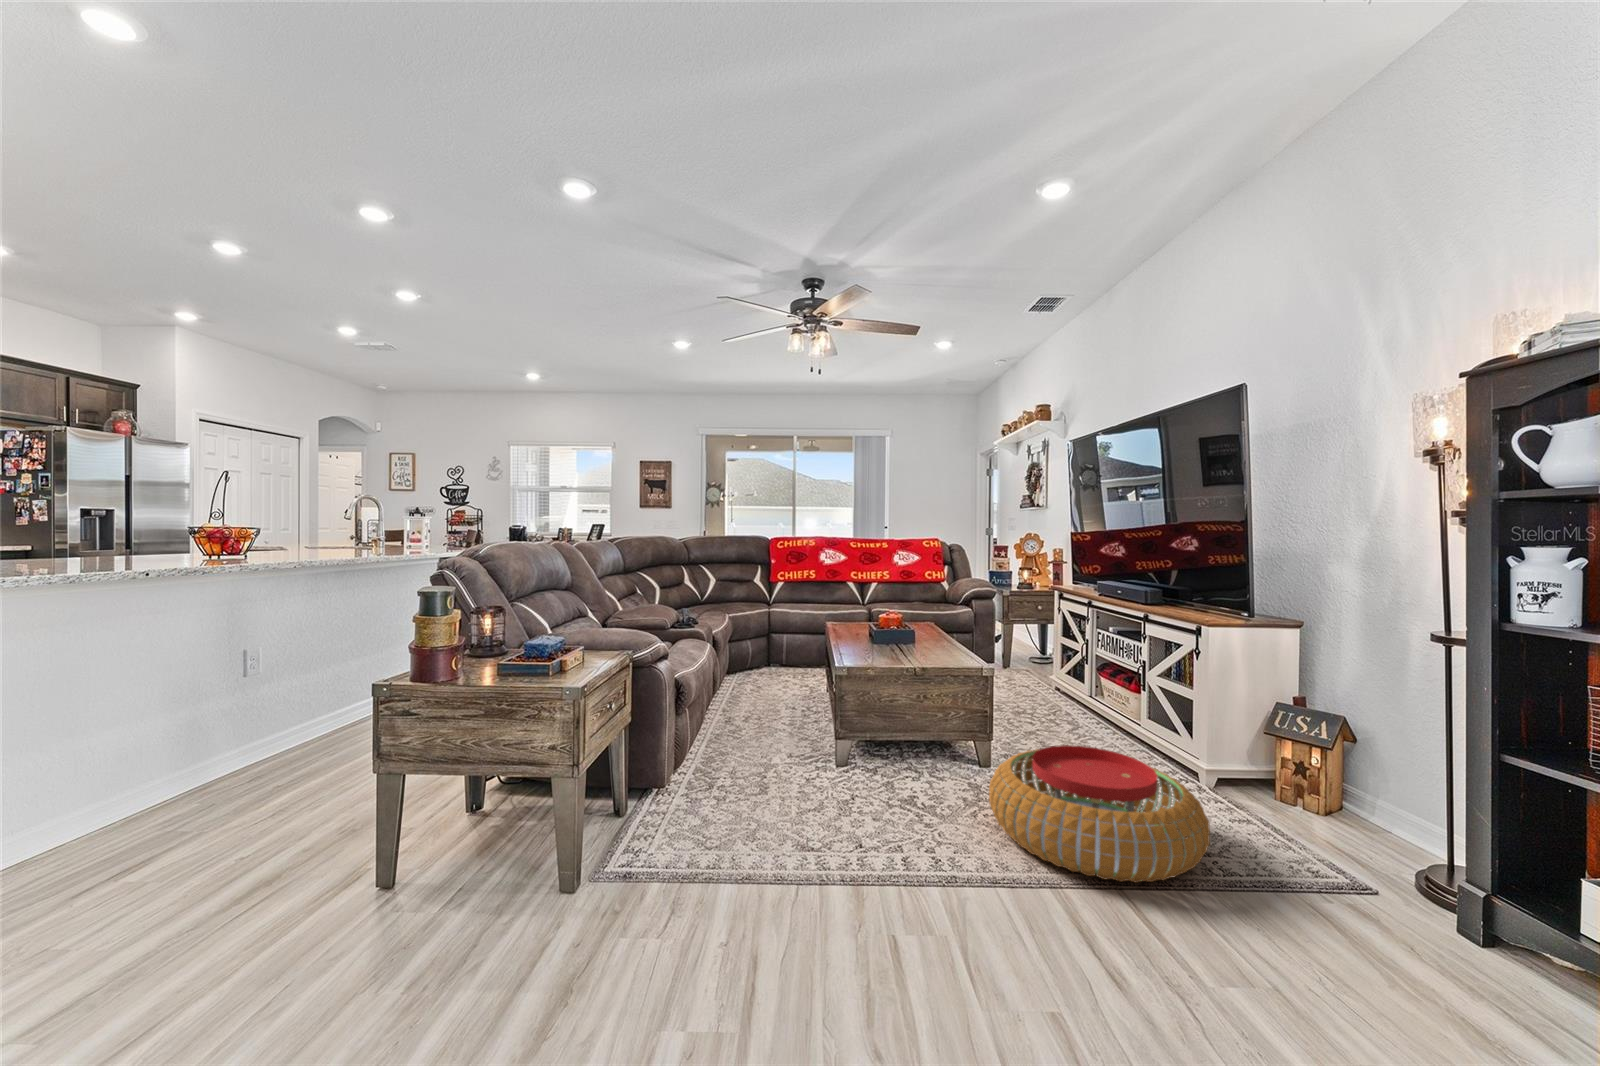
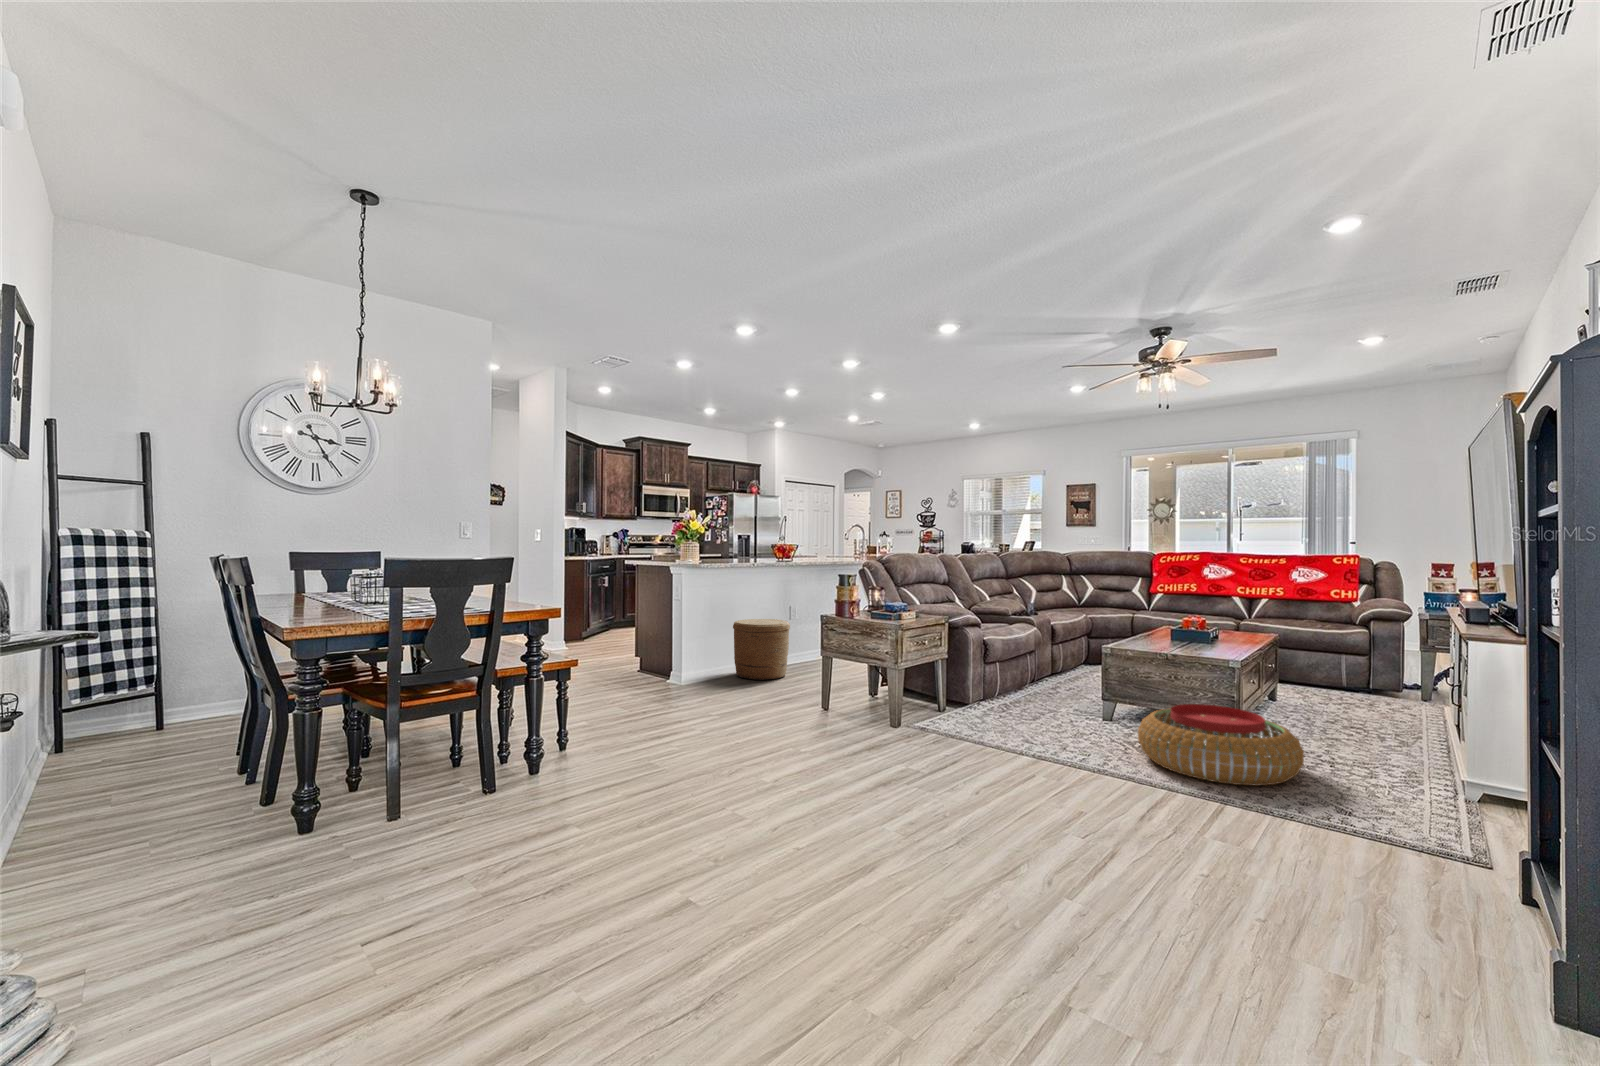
woven basket: none [55,693,253,865] -> present [733,619,790,680]

